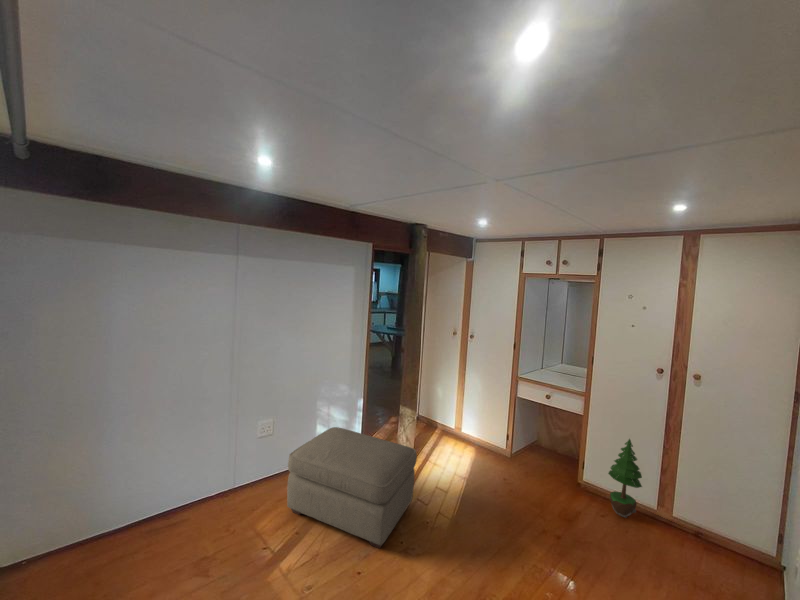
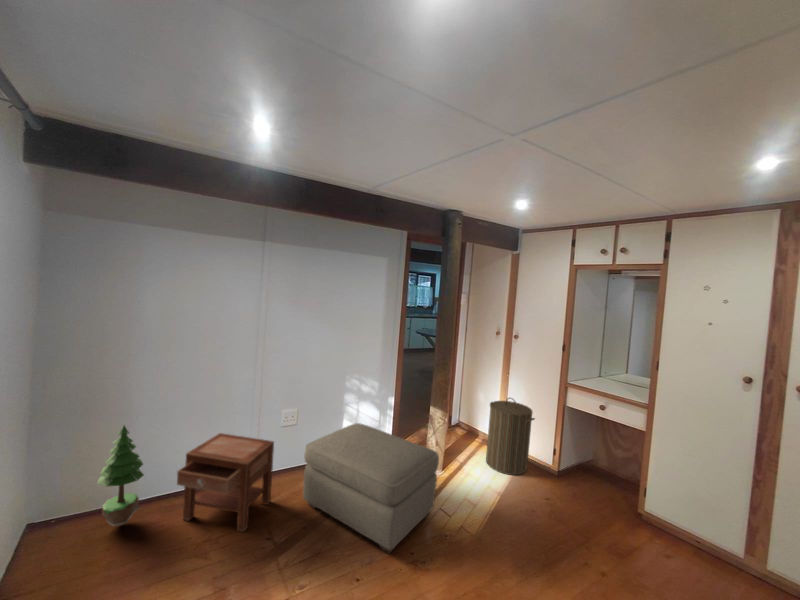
laundry hamper: none [448,392,492,461] -> present [486,398,535,475]
potted tree: present [608,439,642,518] -> present [98,426,144,526]
nightstand: none [158,450,256,548] -> present [177,433,274,532]

